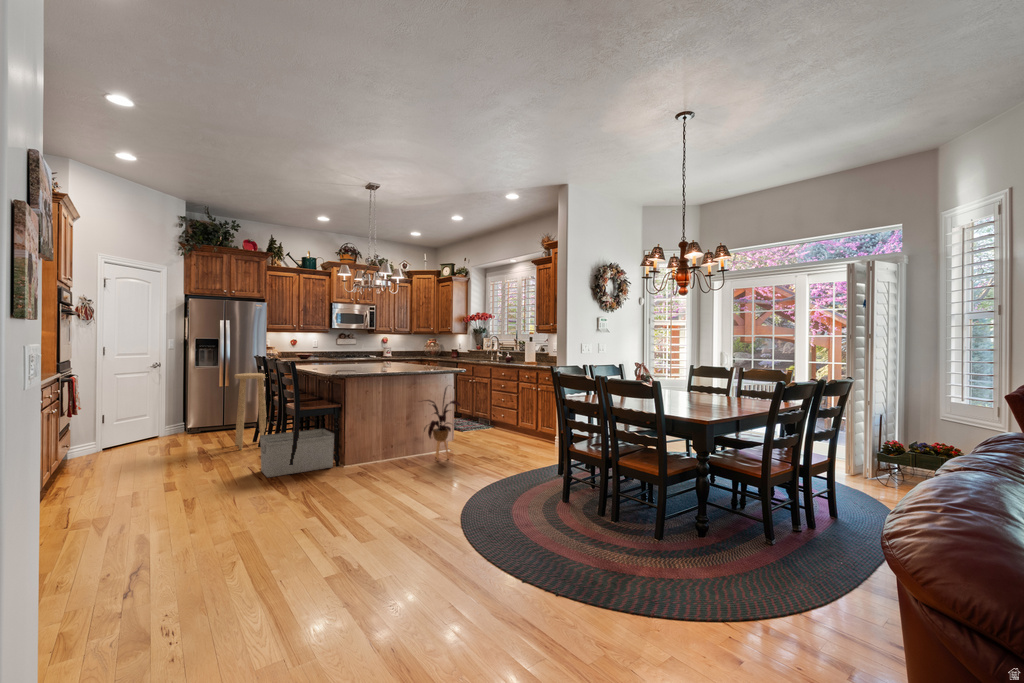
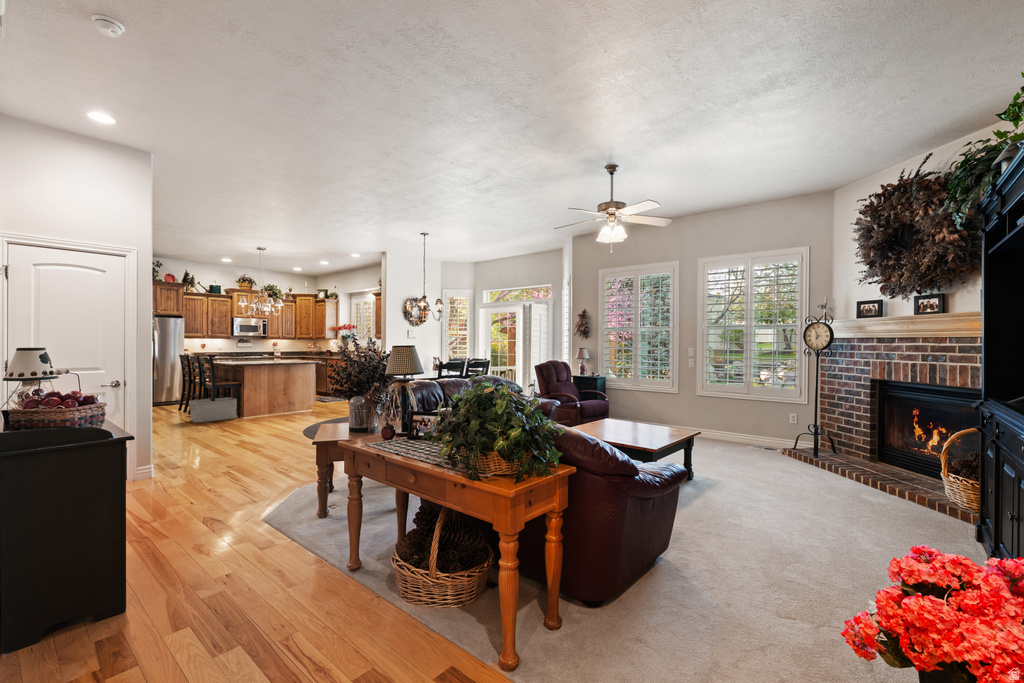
stool: present [235,373,266,450] -> none [167,366,191,414]
house plant: present [424,388,461,460] -> none [290,370,316,414]

